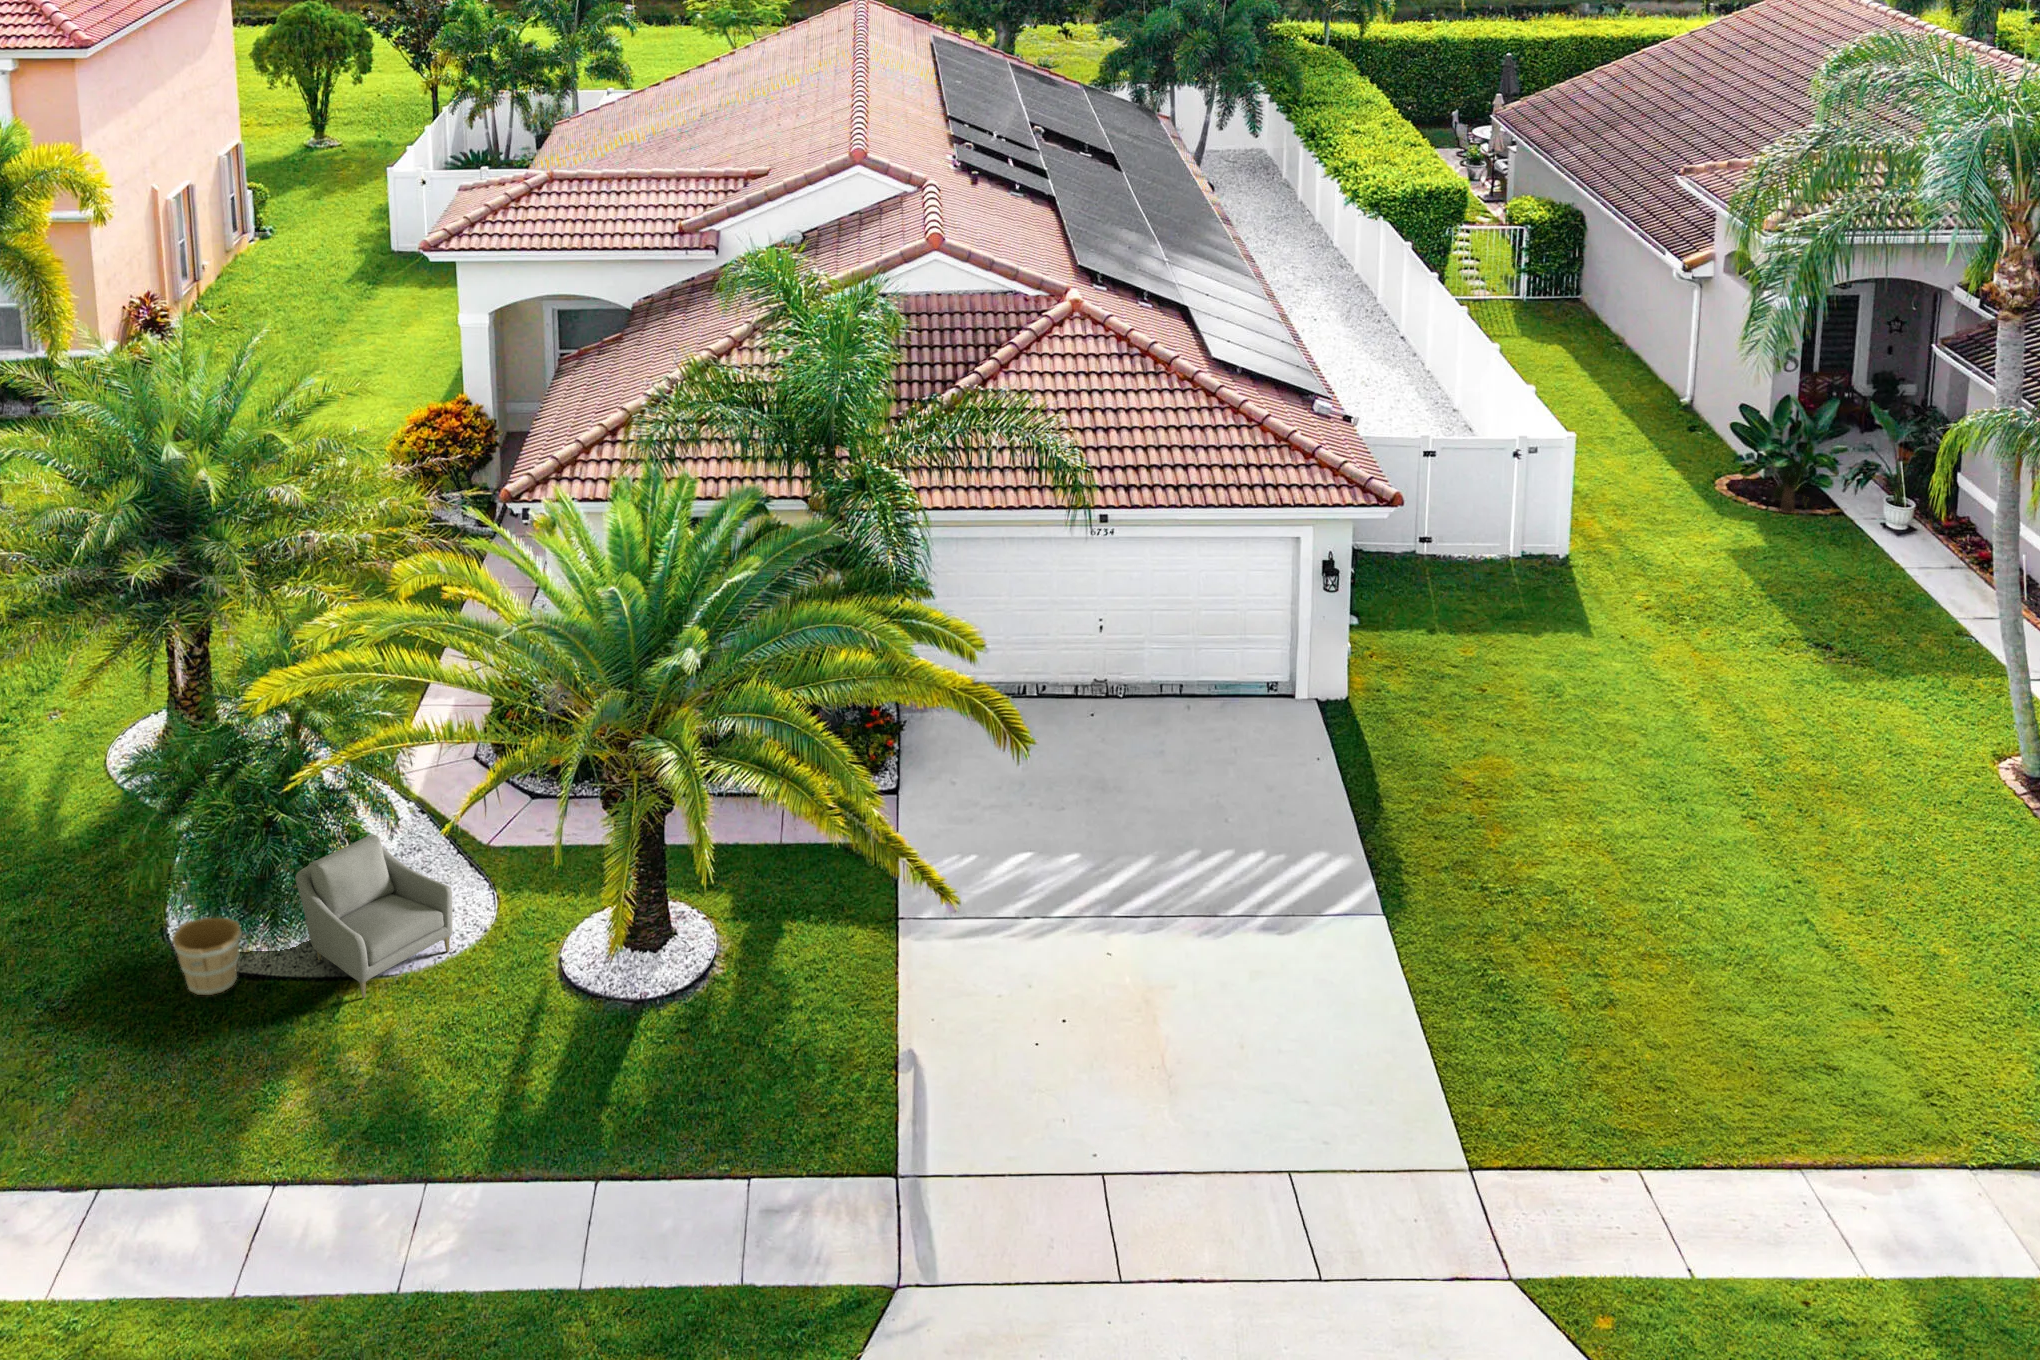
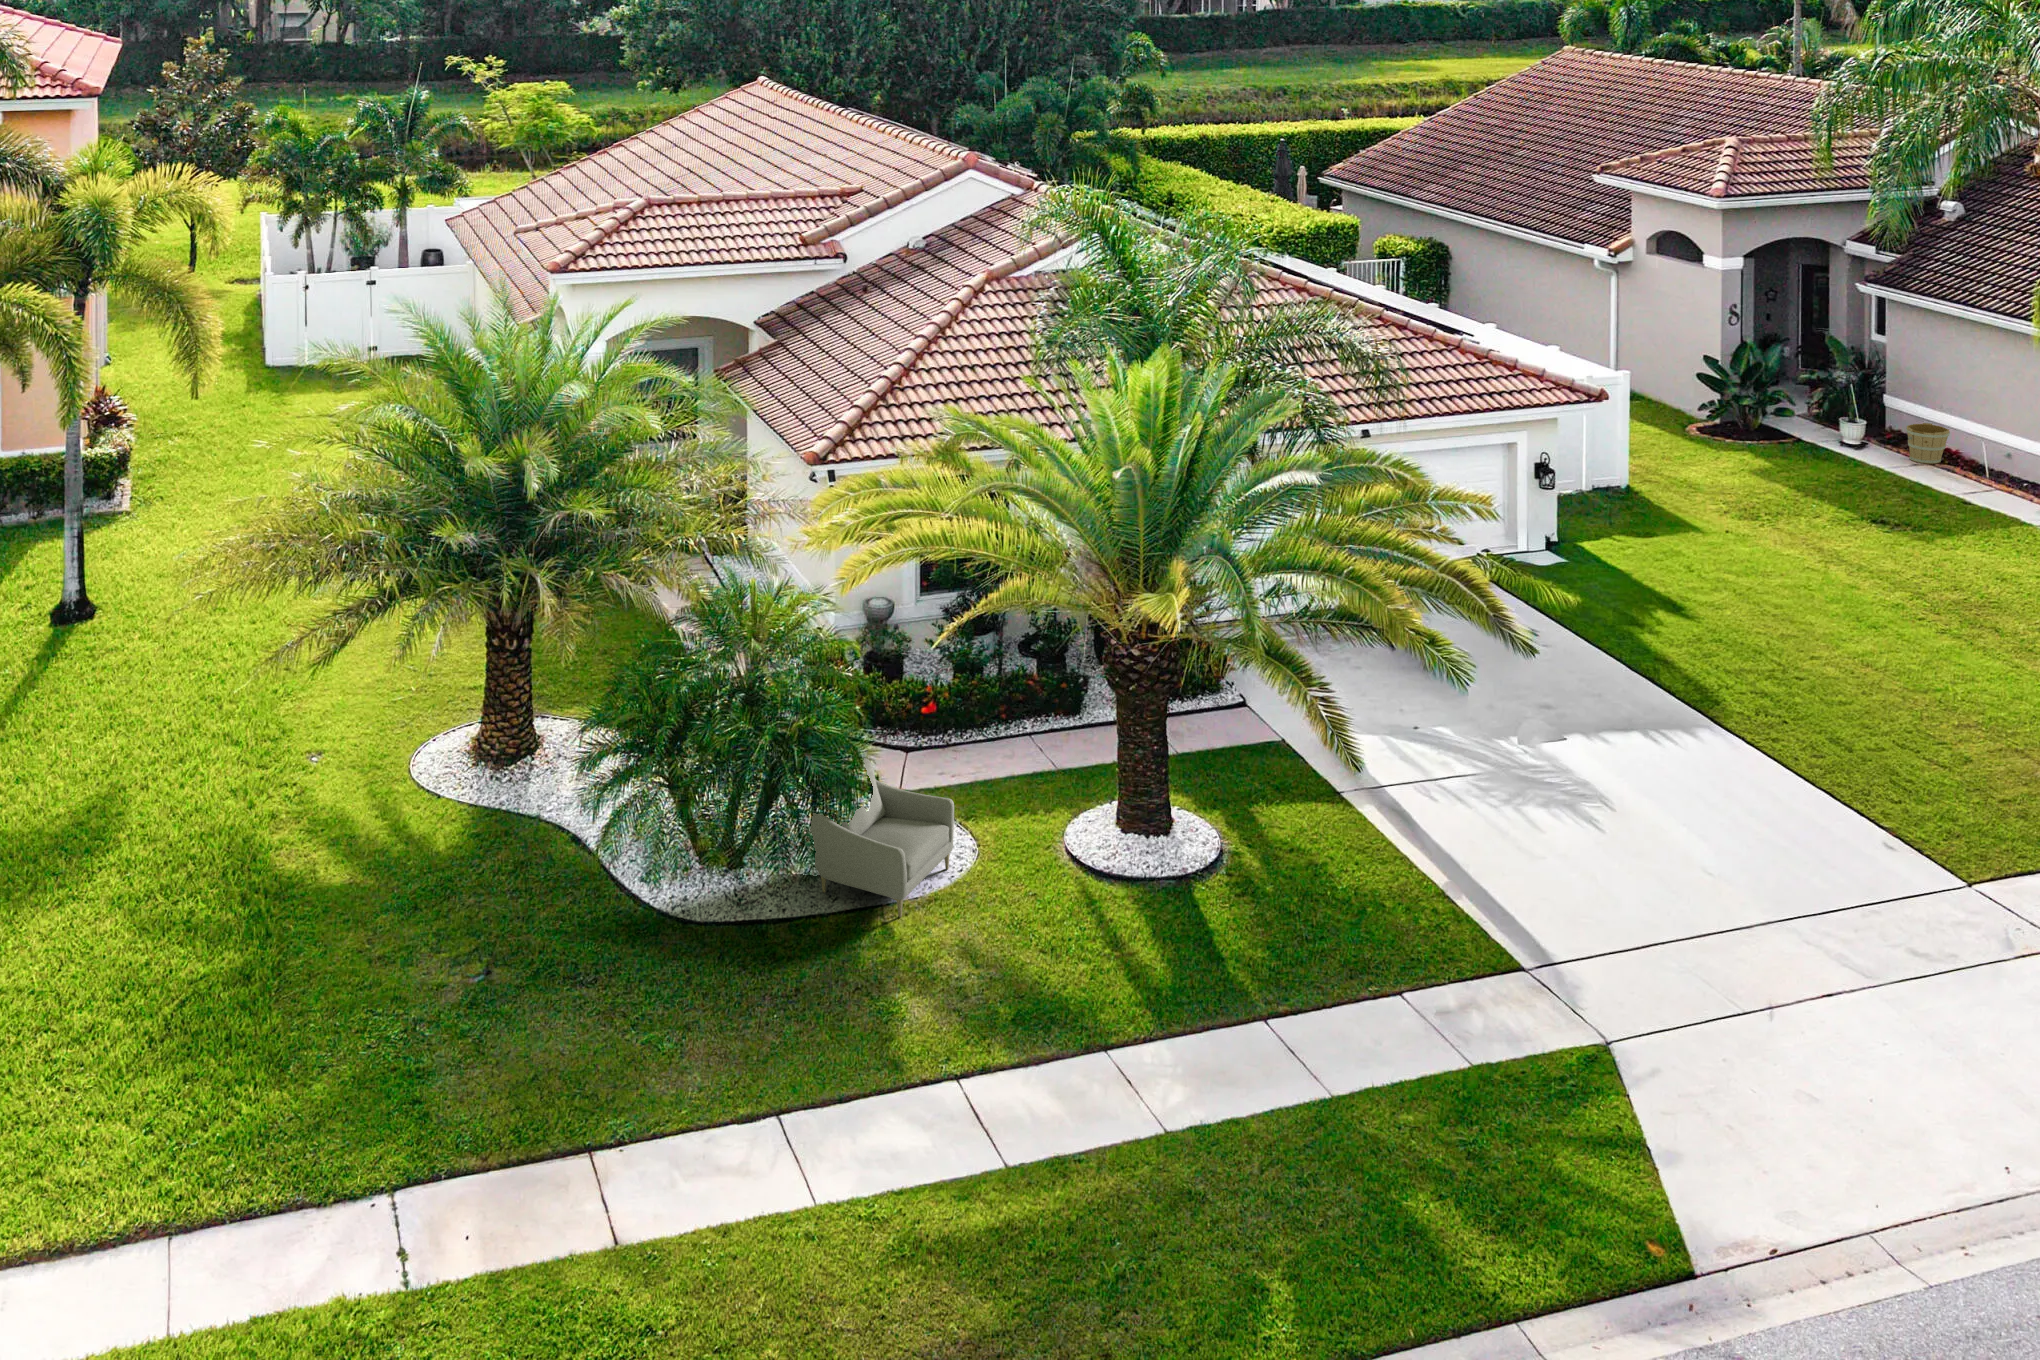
potted plant: present [1774,461,1809,514] -> none [1747,387,1783,435]
wooden bucket: present [172,918,242,995] -> present [1907,423,1950,464]

